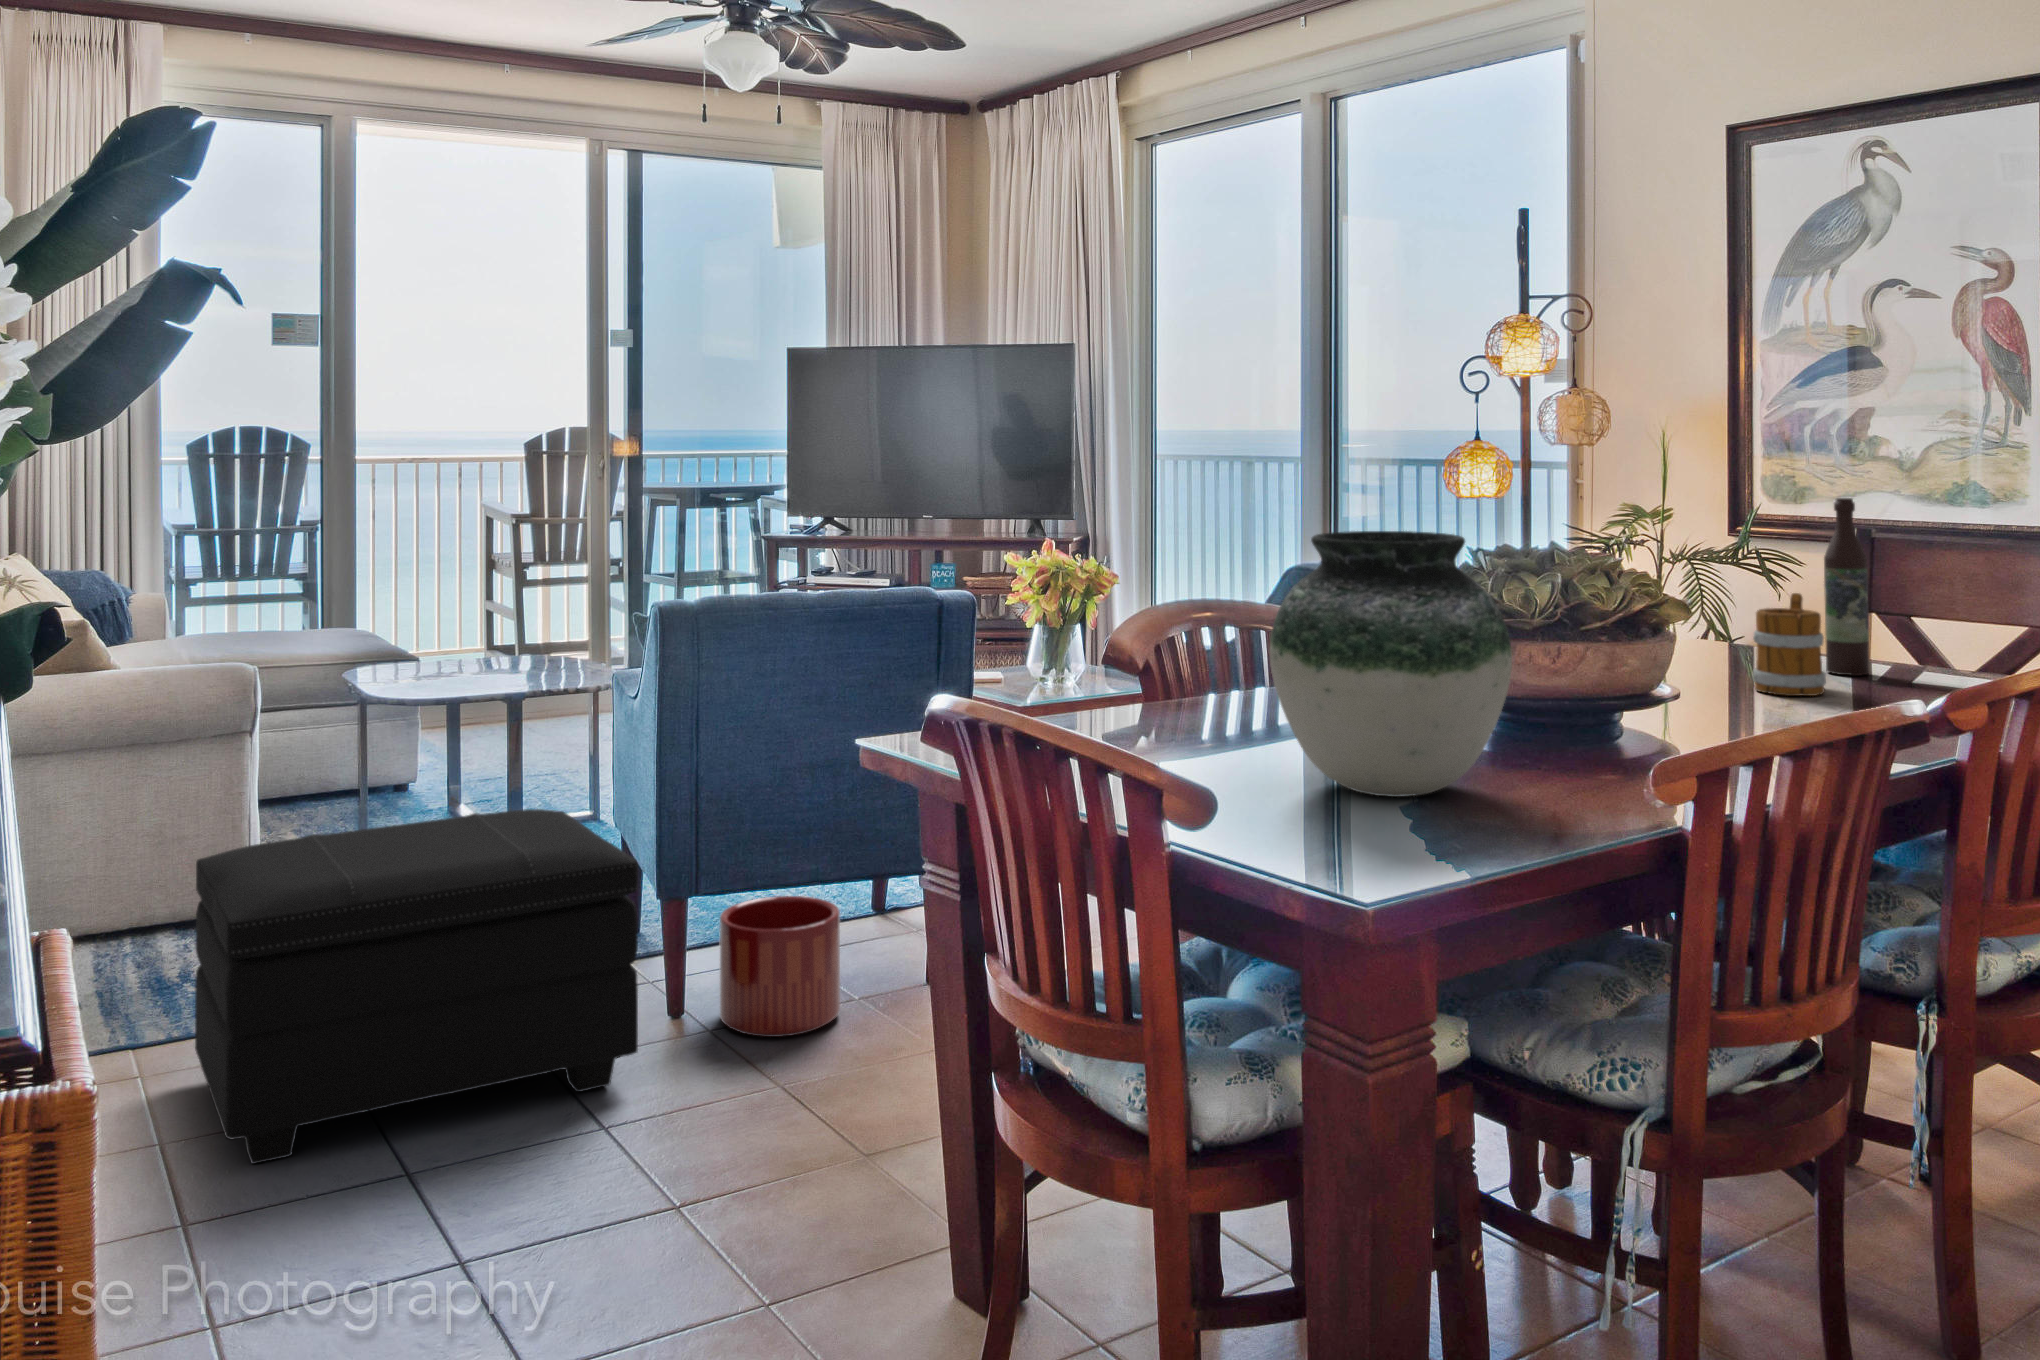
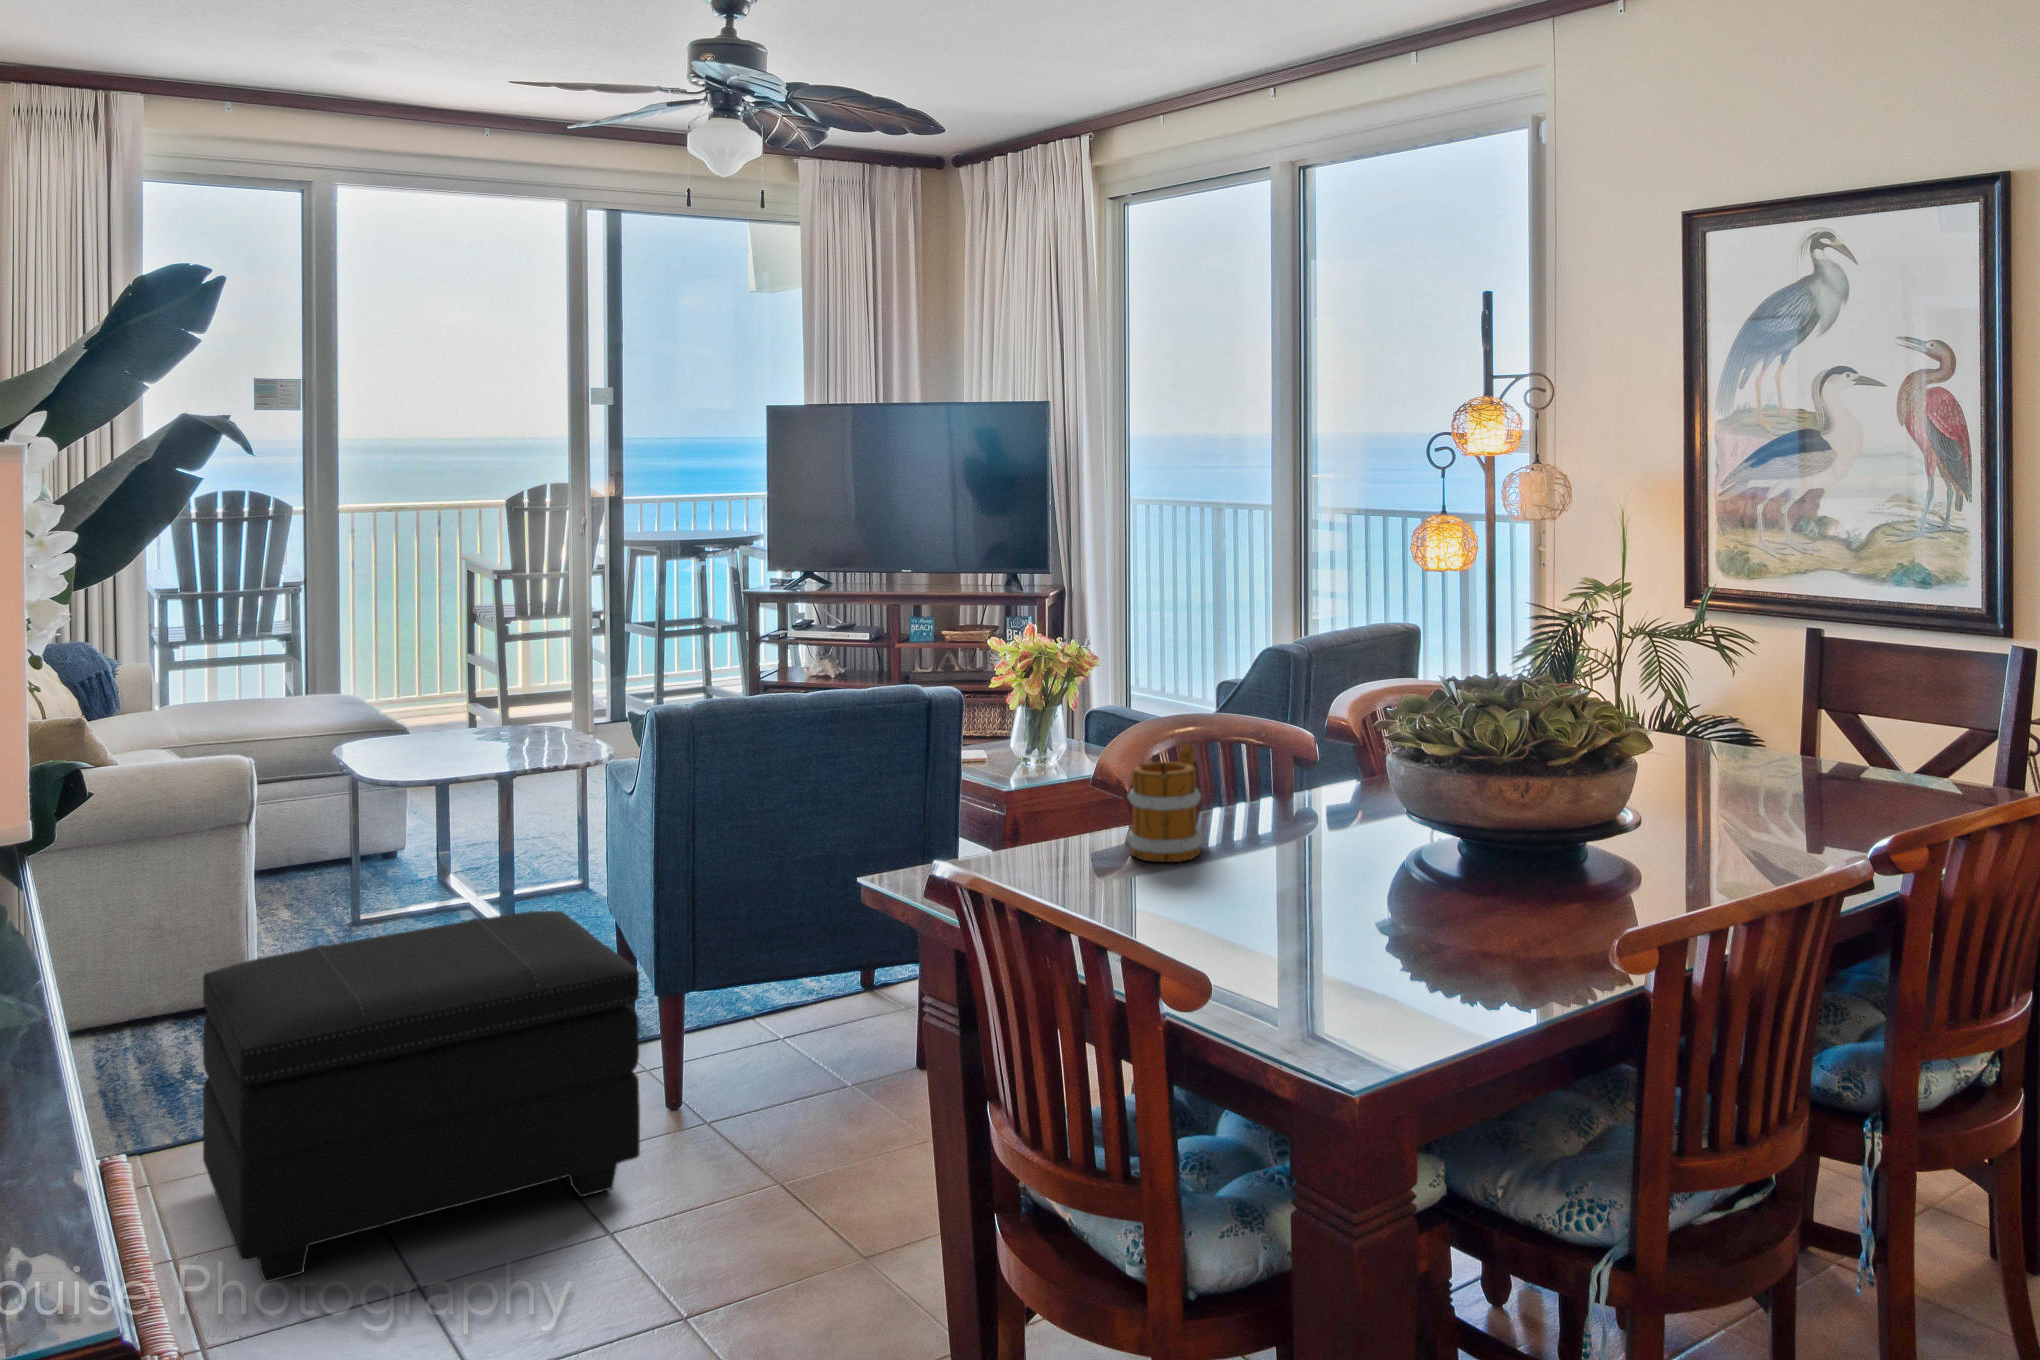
wine bottle: present [1824,498,1870,676] -> none [1776,607,1819,778]
vase: present [1269,531,1512,797] -> none [1256,685,1484,946]
mug: present [1753,593,1826,696] -> present [1126,743,1203,862]
planter: present [719,896,840,1037] -> none [717,988,834,1132]

